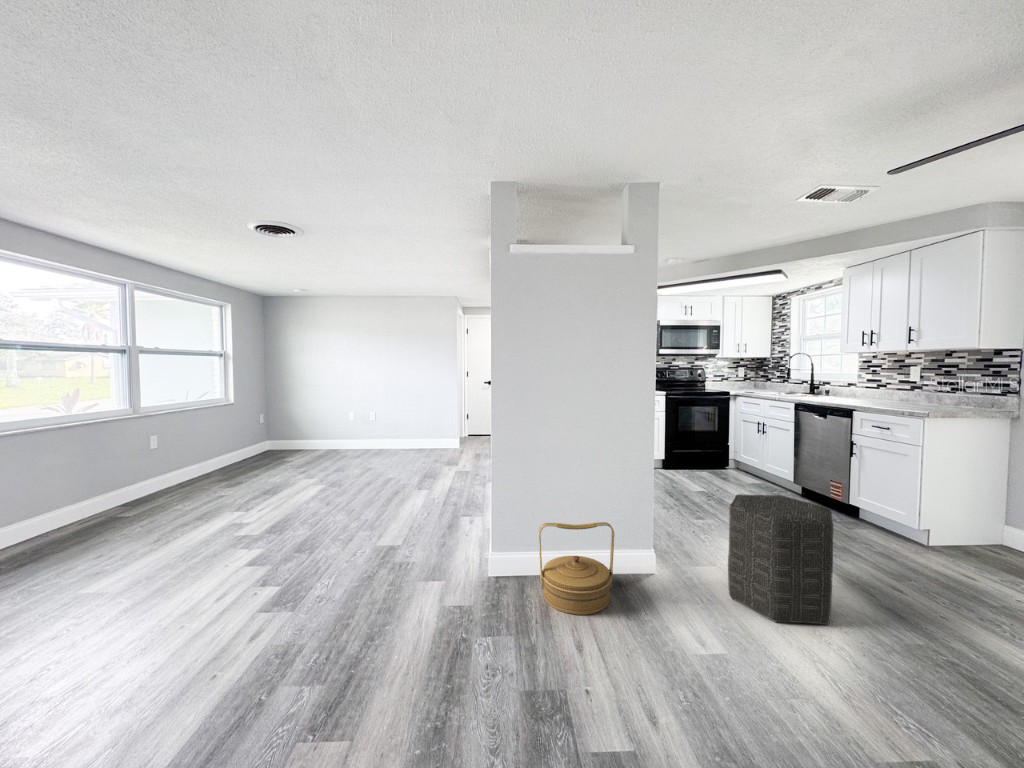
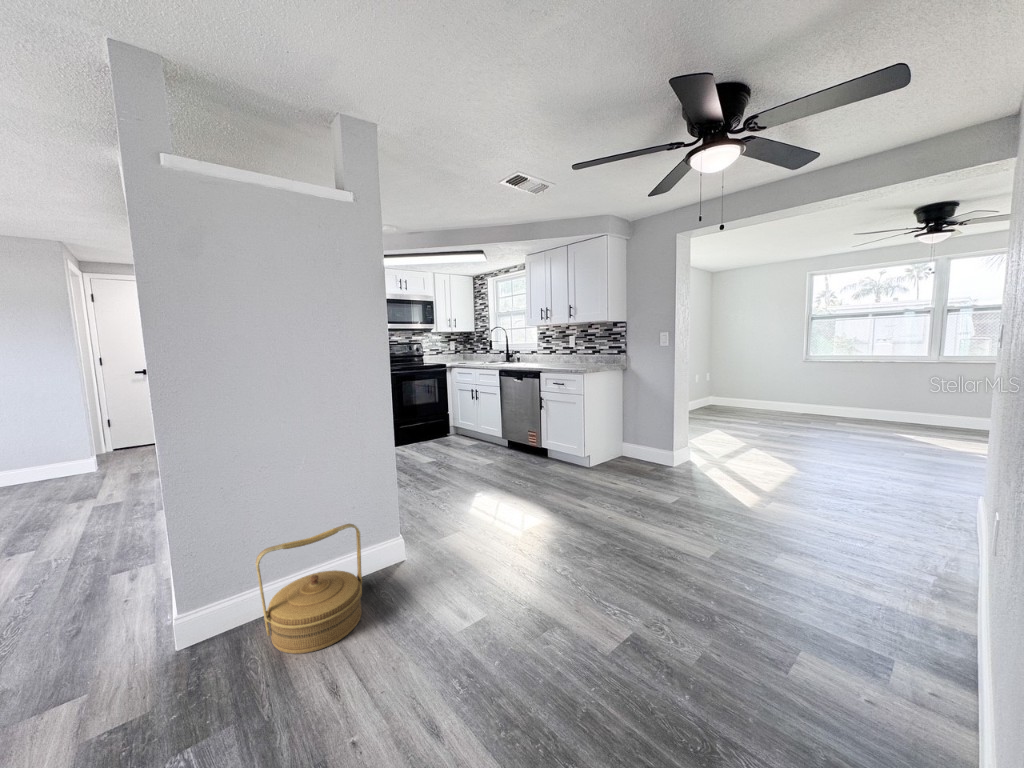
ottoman: present [728,494,833,625] -> none [472,452,554,567]

